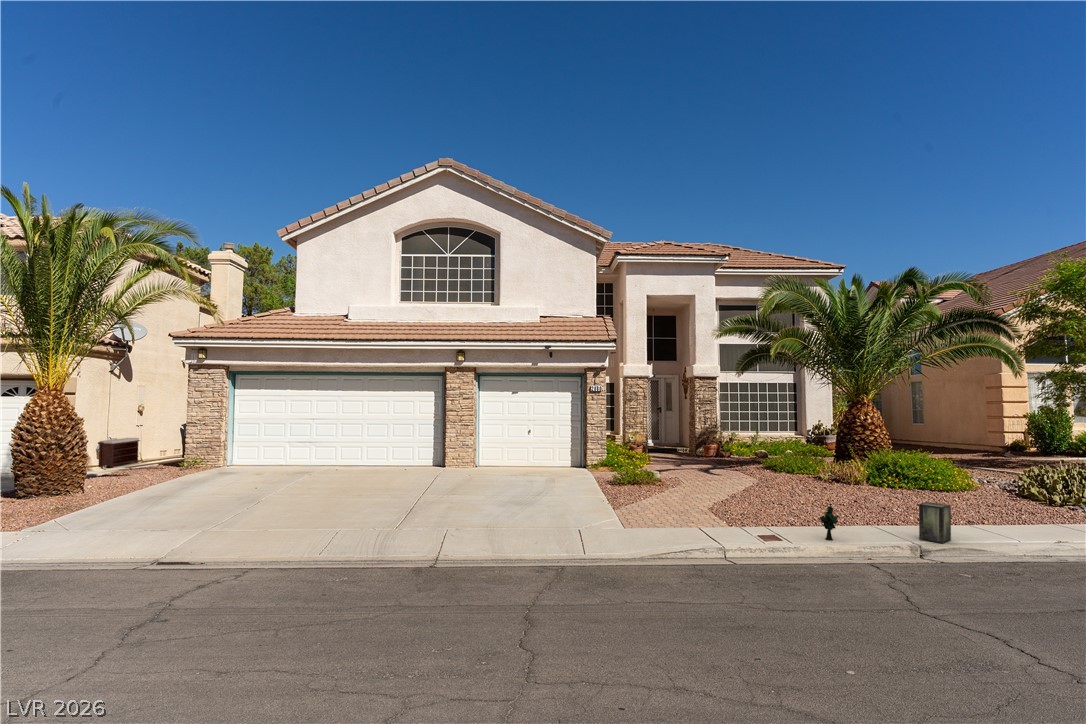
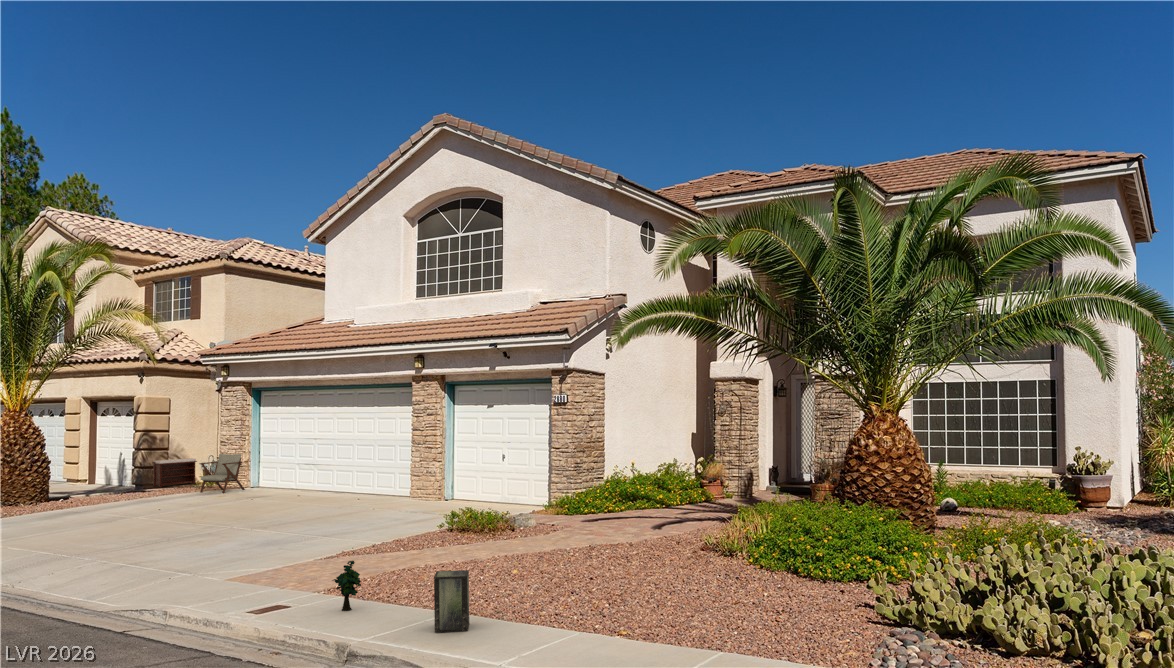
lounge chair: none [196,432,236,470] -> present [200,454,245,493]

